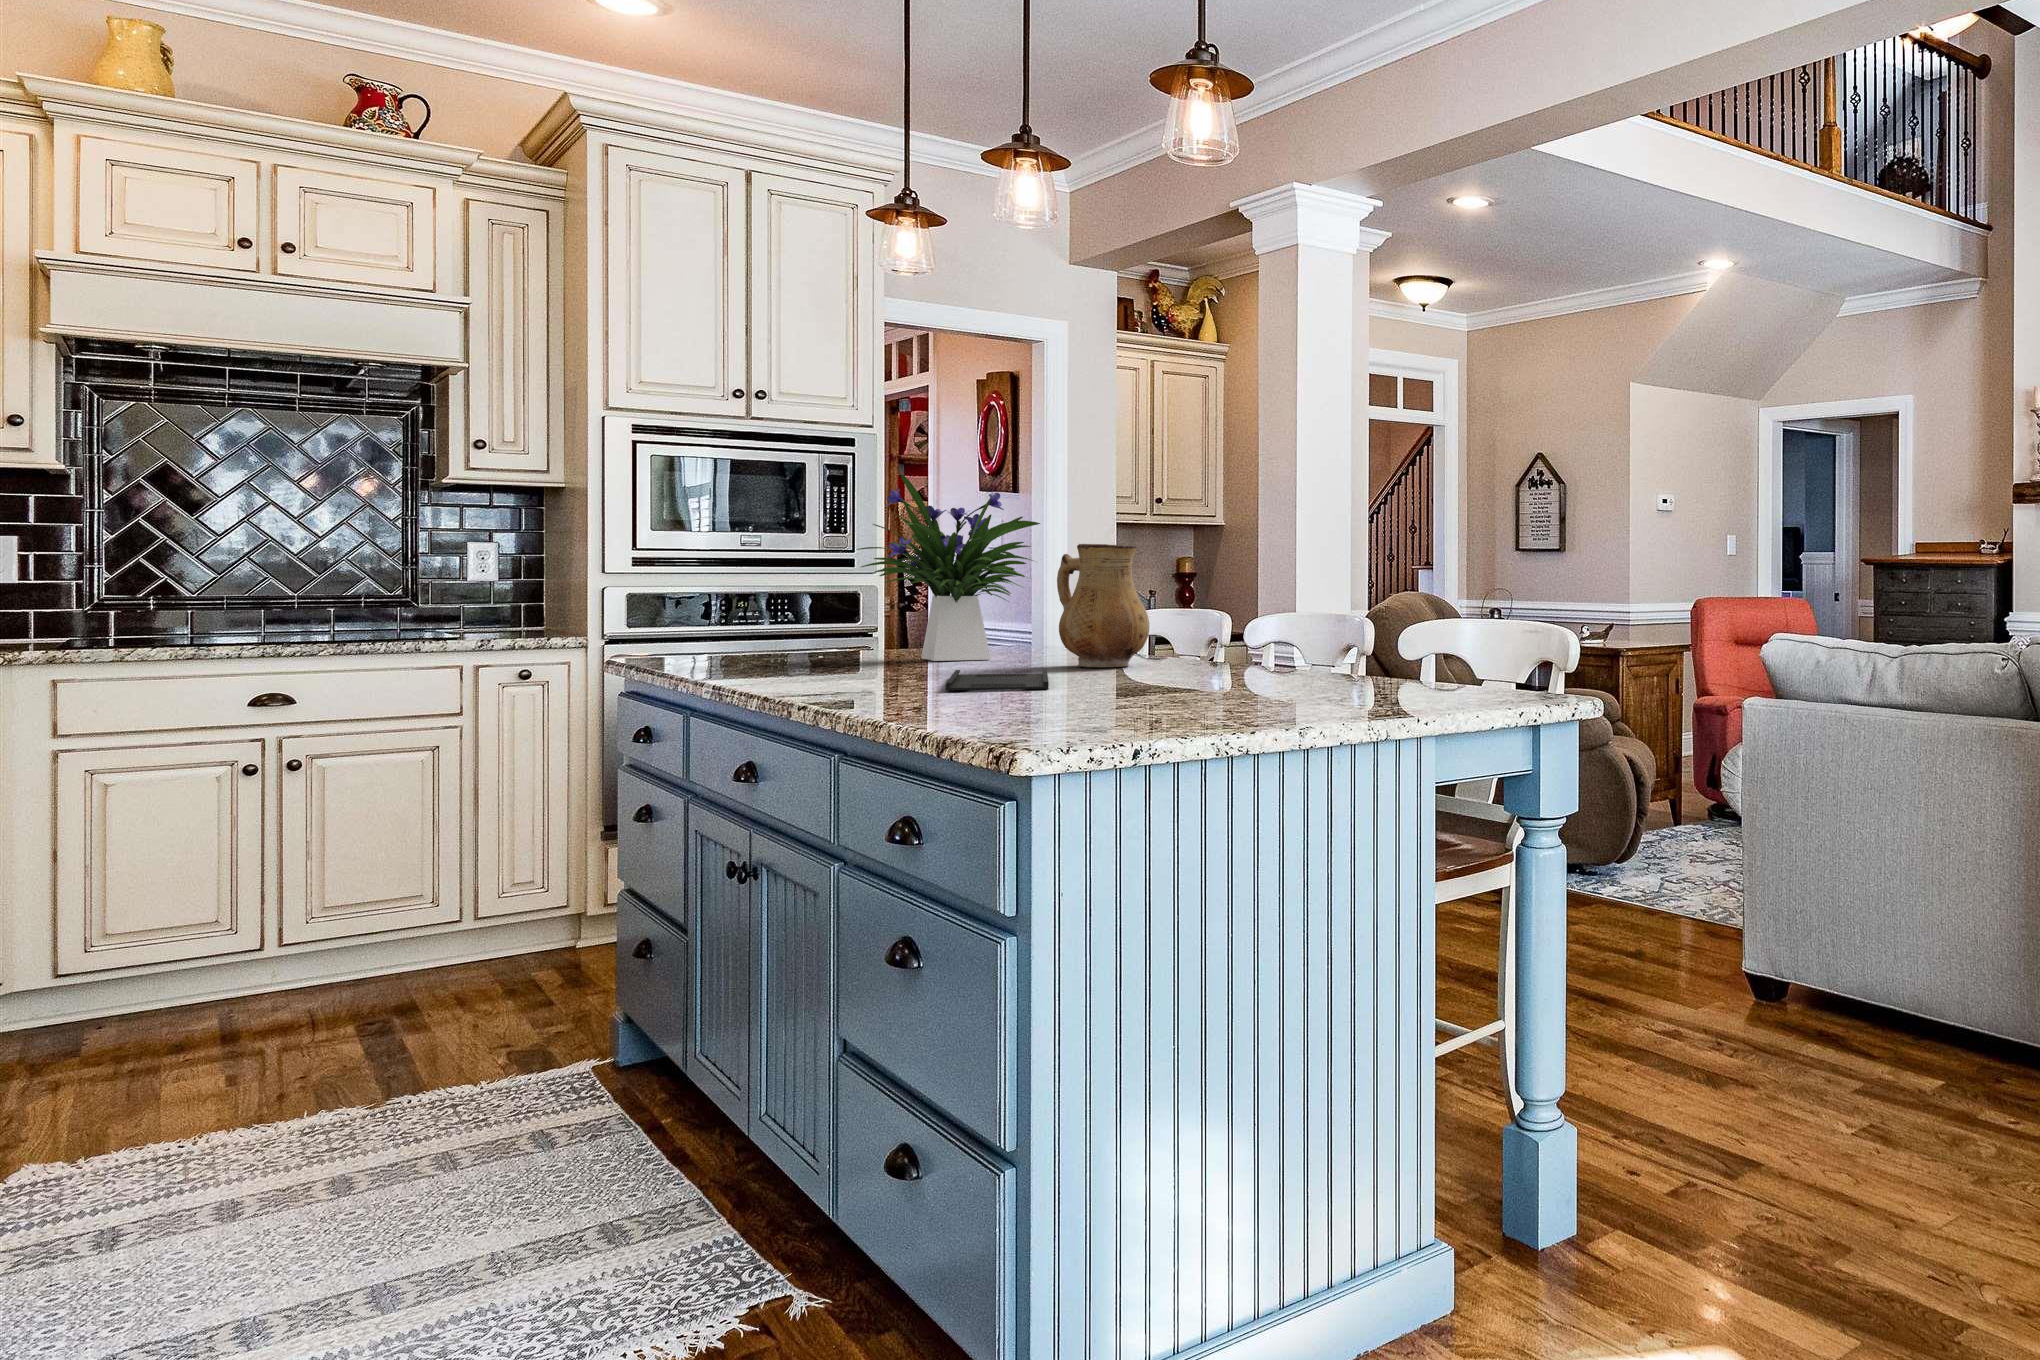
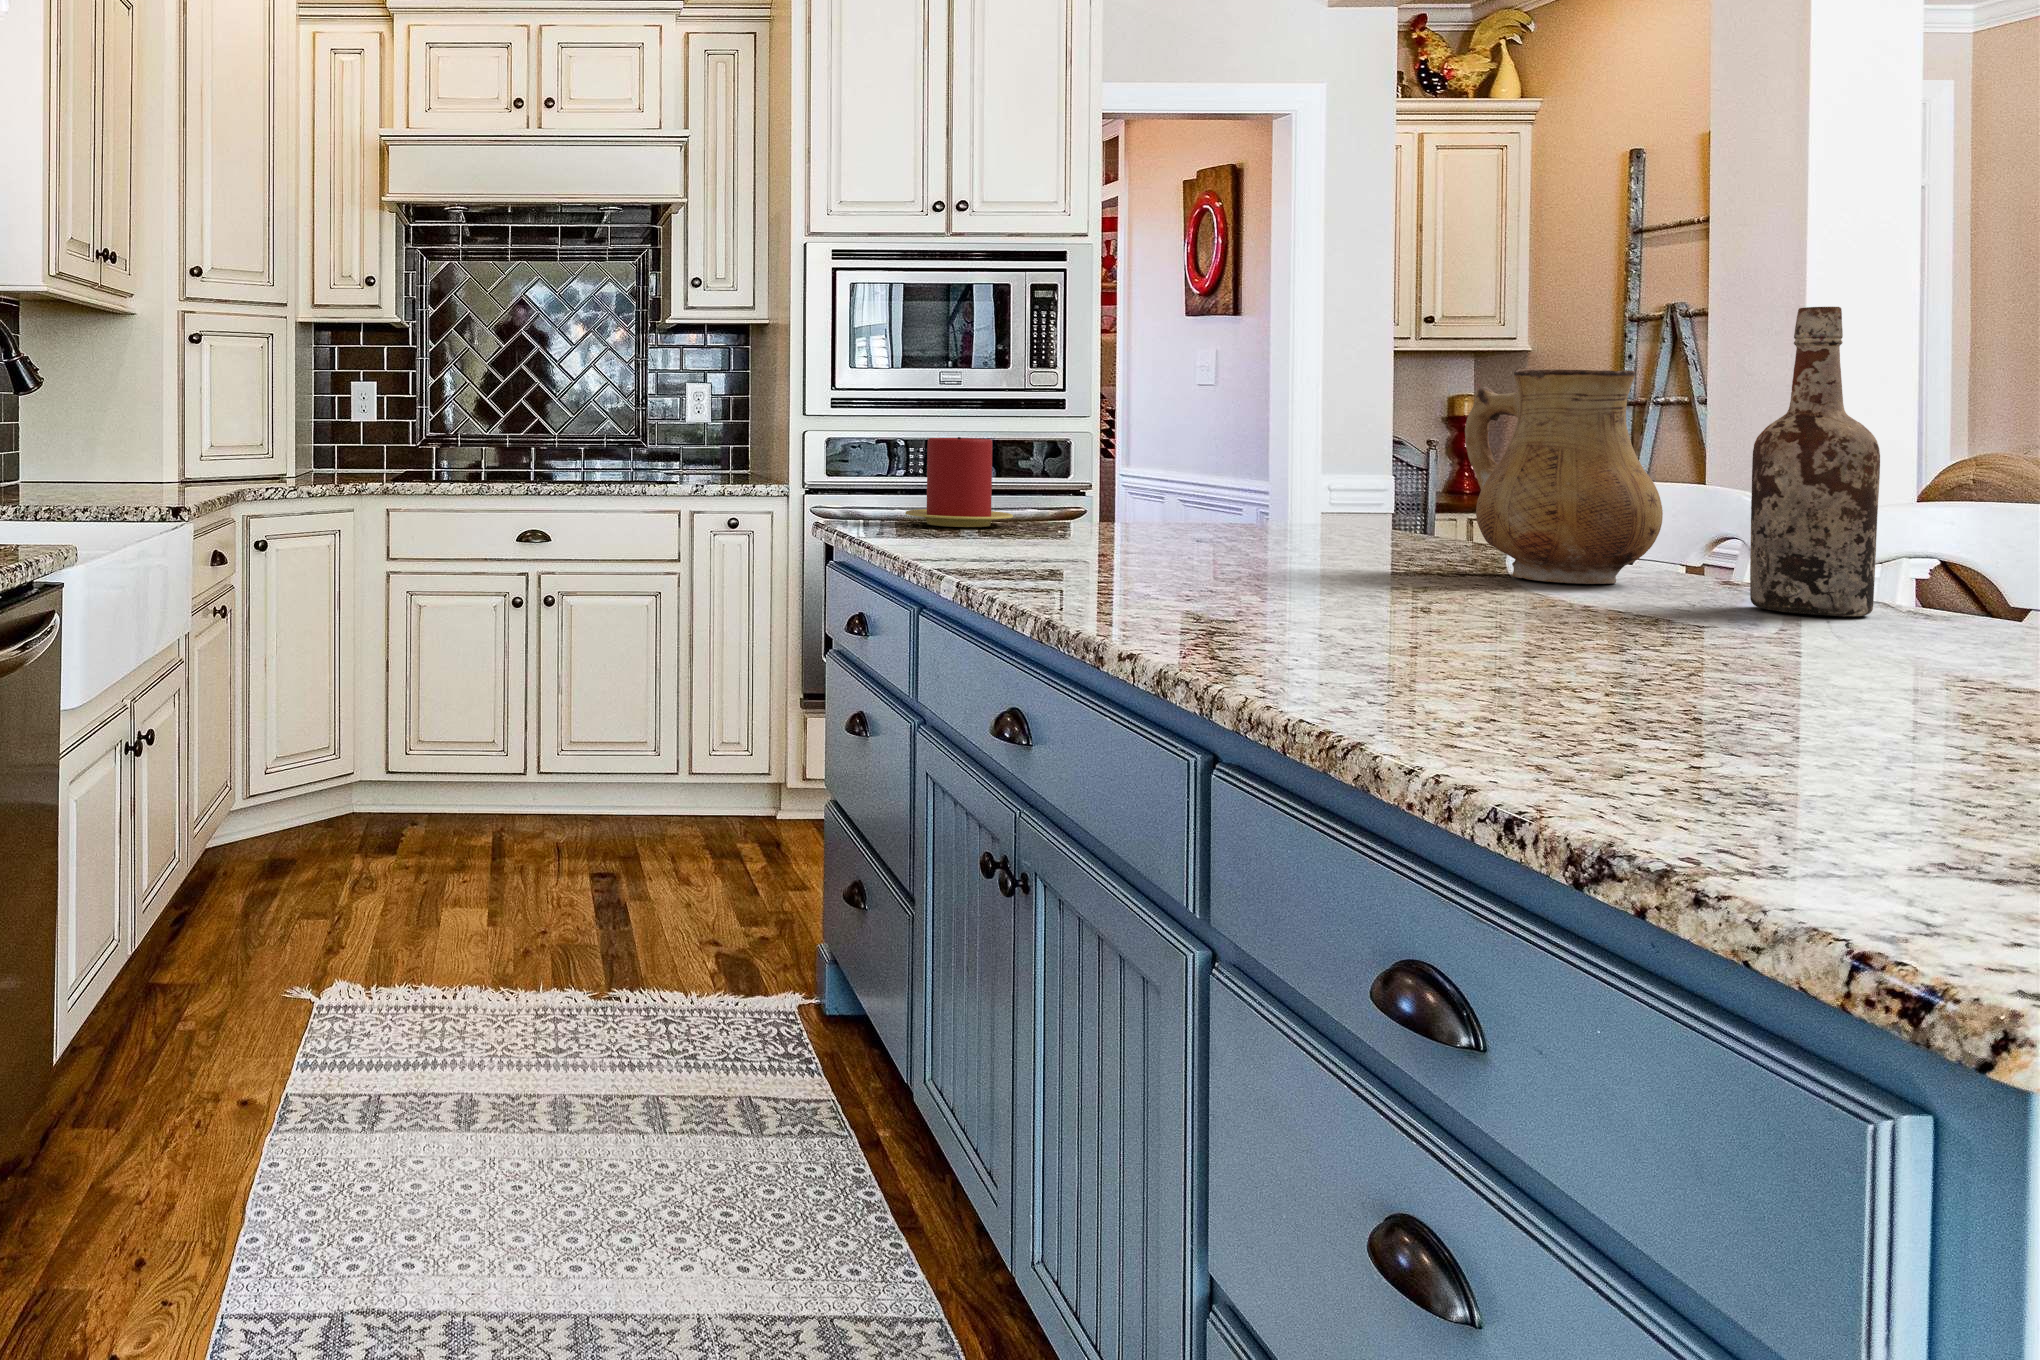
flower arrangement: present [857,474,1040,661] -> none [1119,274,1401,549]
wine bottle: none [1170,514,1220,672] -> present [1750,307,1880,616]
candle: none [691,590,783,659] -> present [905,437,1013,527]
tray: present [946,669,1049,690] -> none [1320,578,1564,643]

